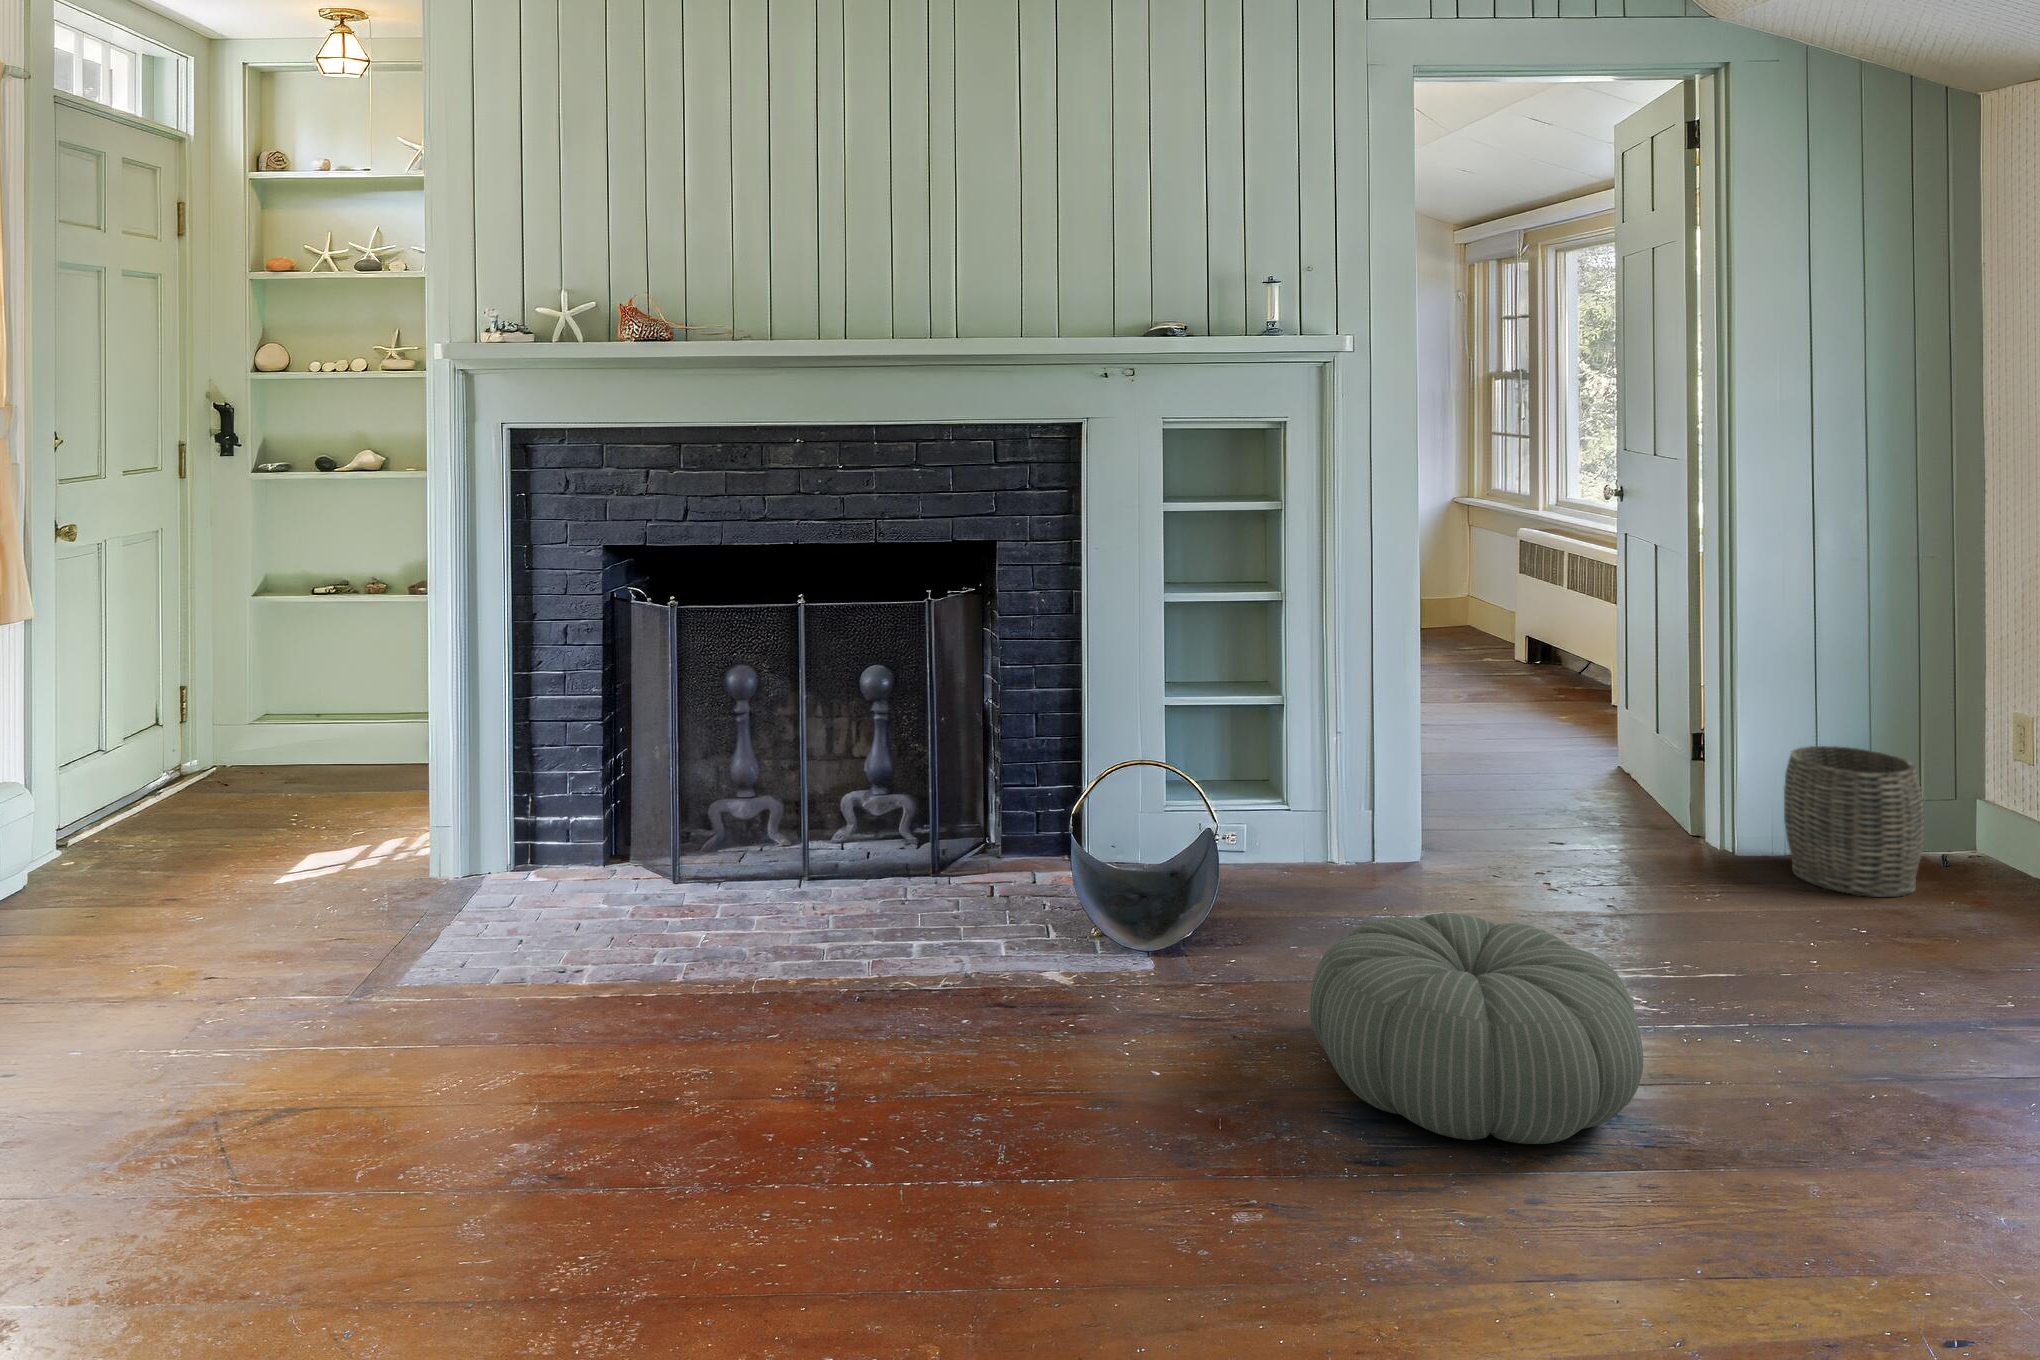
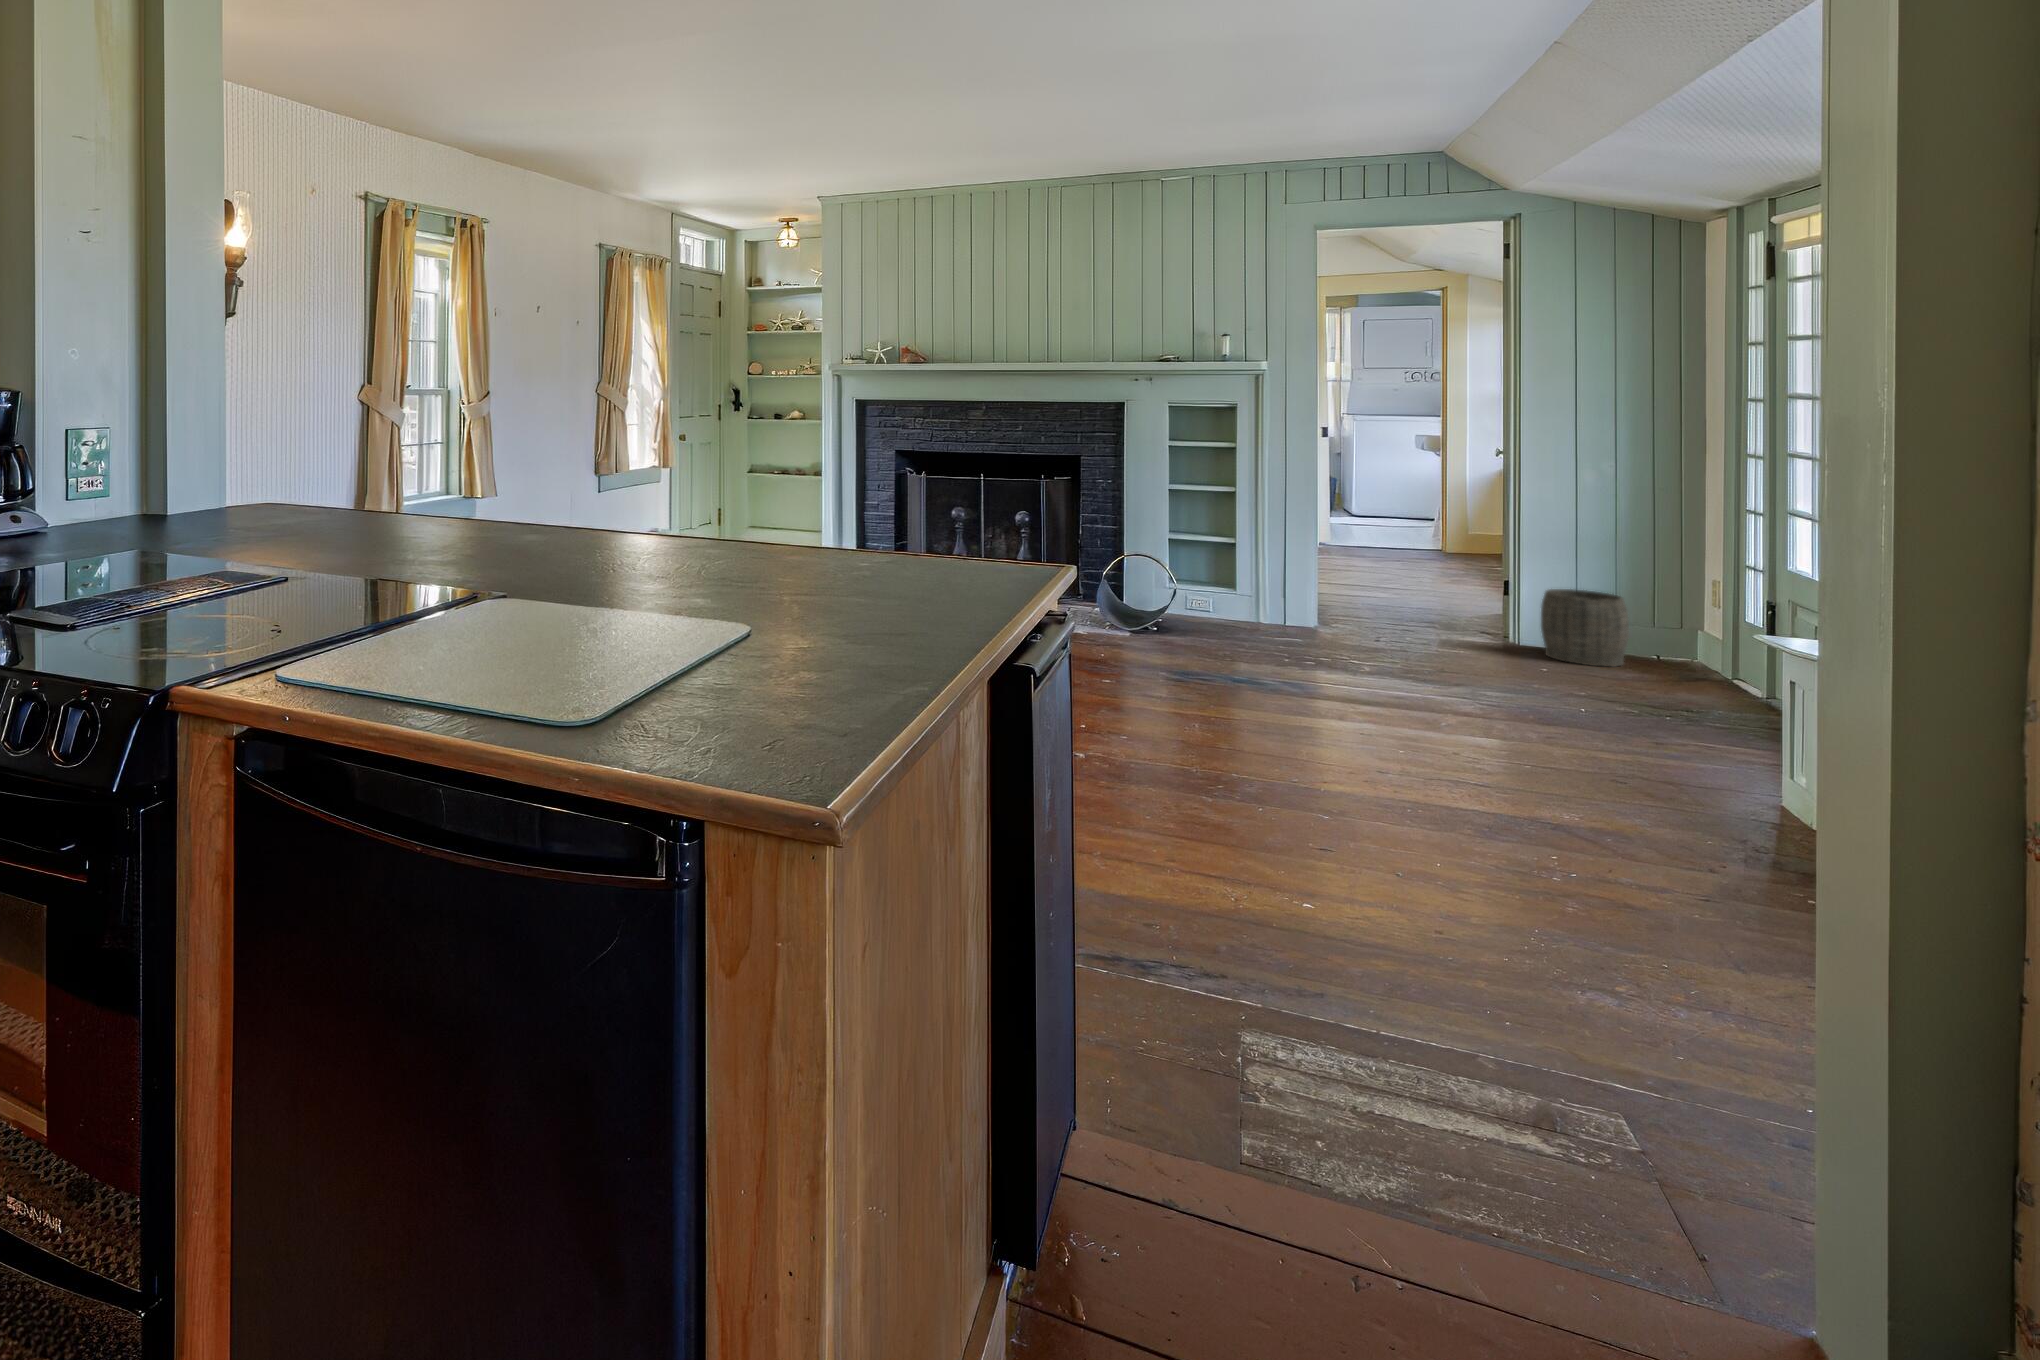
pouf: present [1310,913,1643,1144] -> none [1171,607,1319,680]

